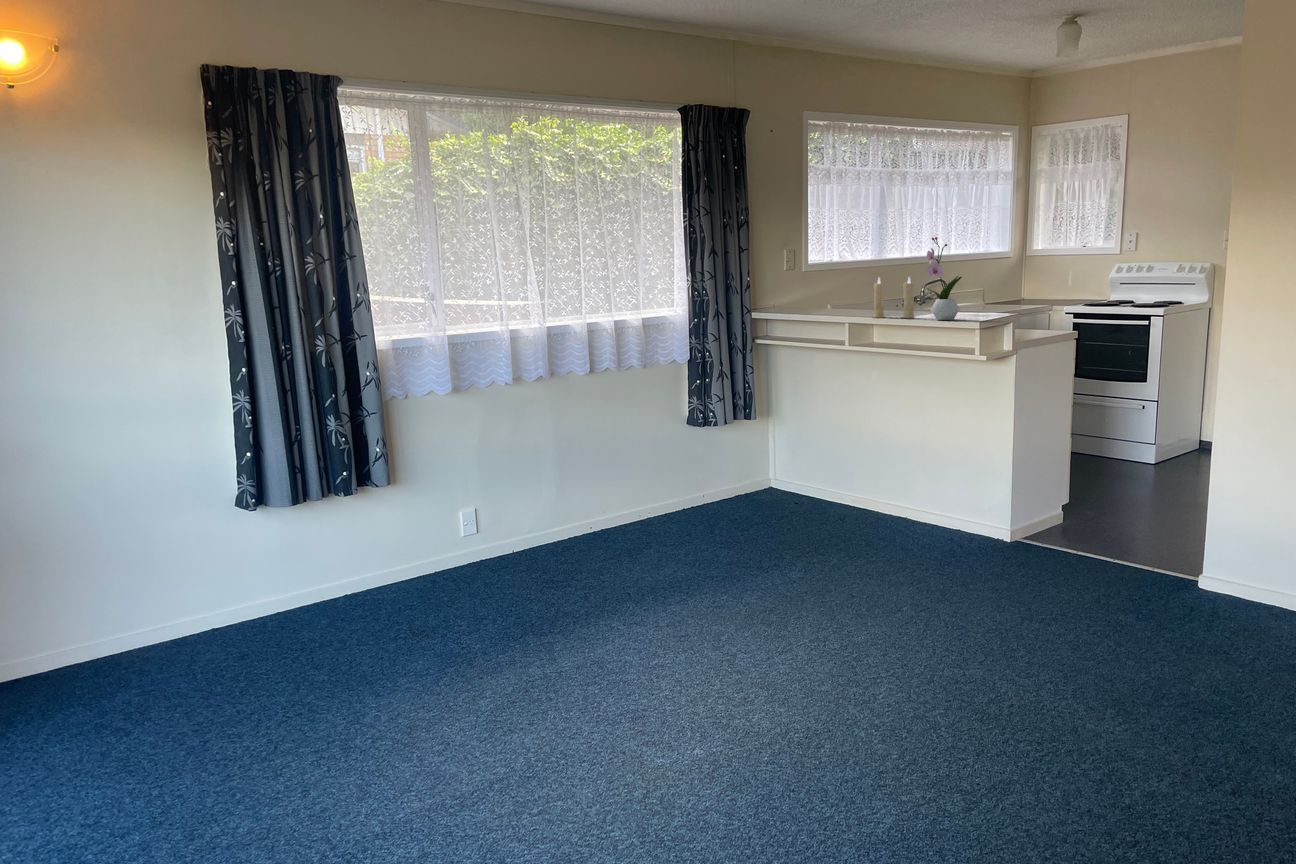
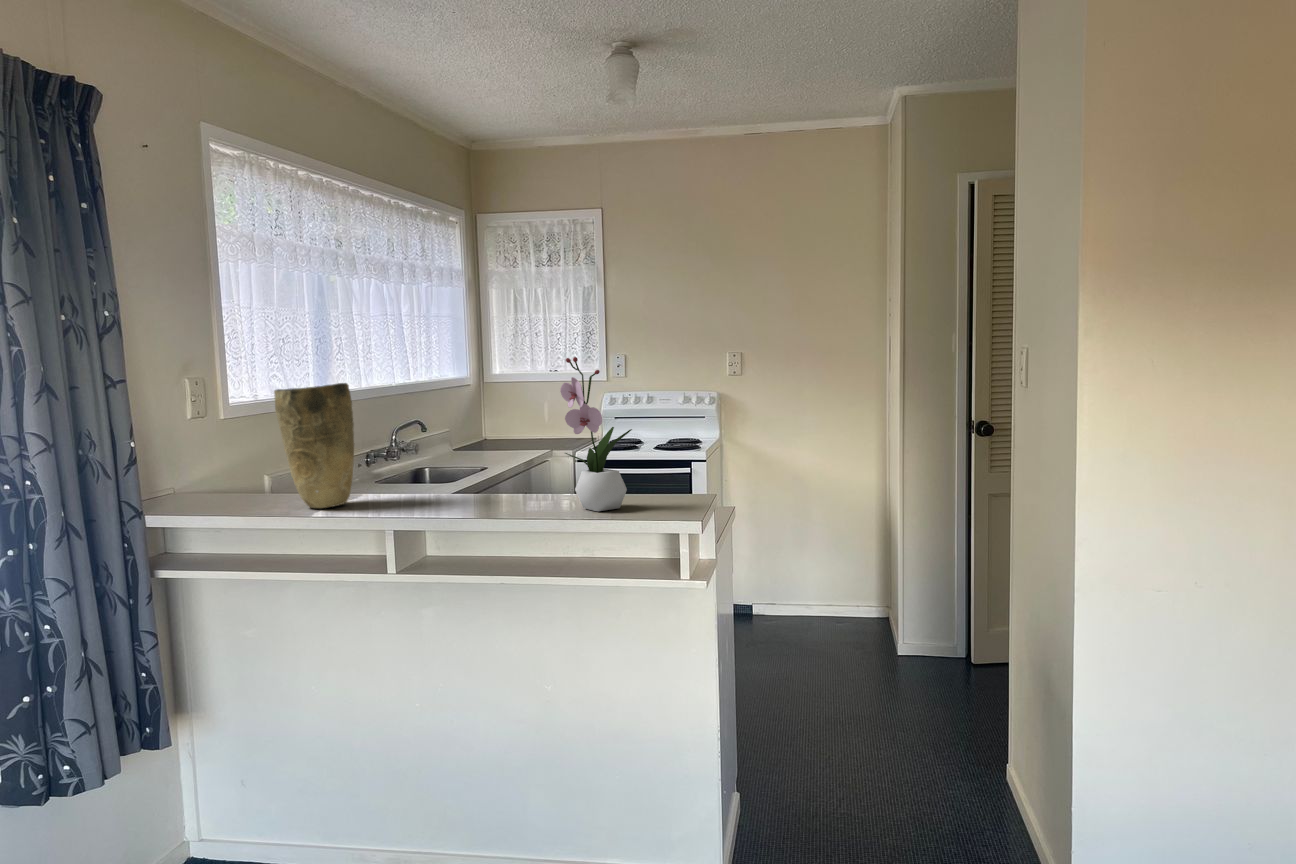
vase: none [806,251,844,314] -> present [274,383,354,508]
candle: present [873,278,915,318] -> none [444,429,532,512]

